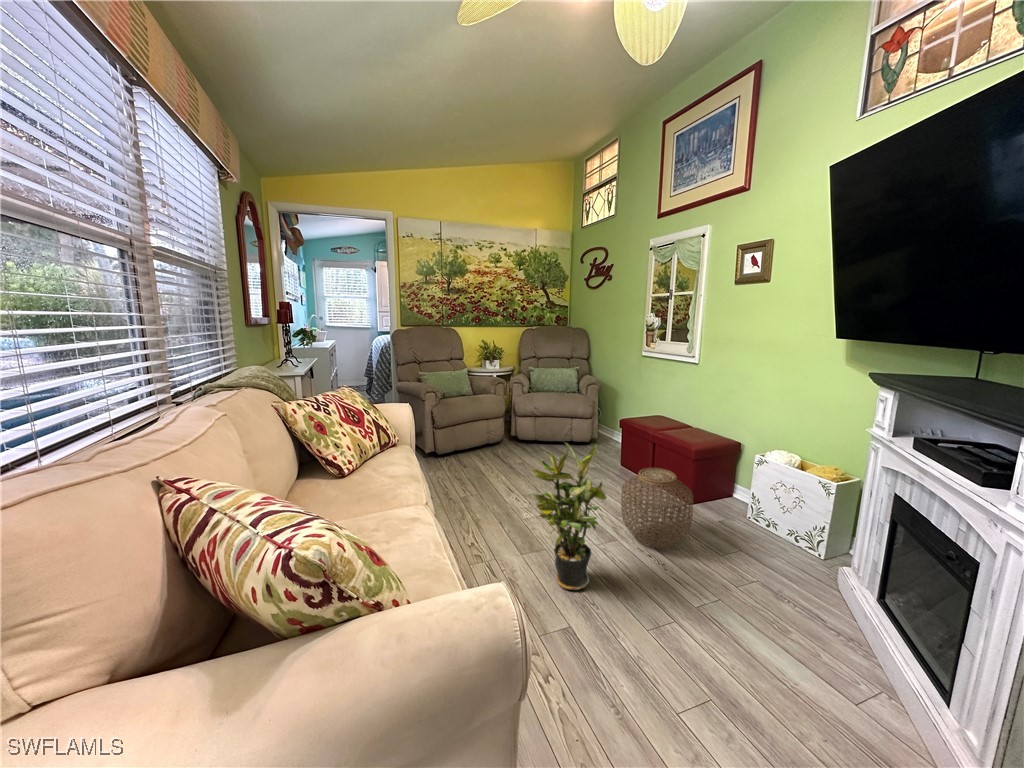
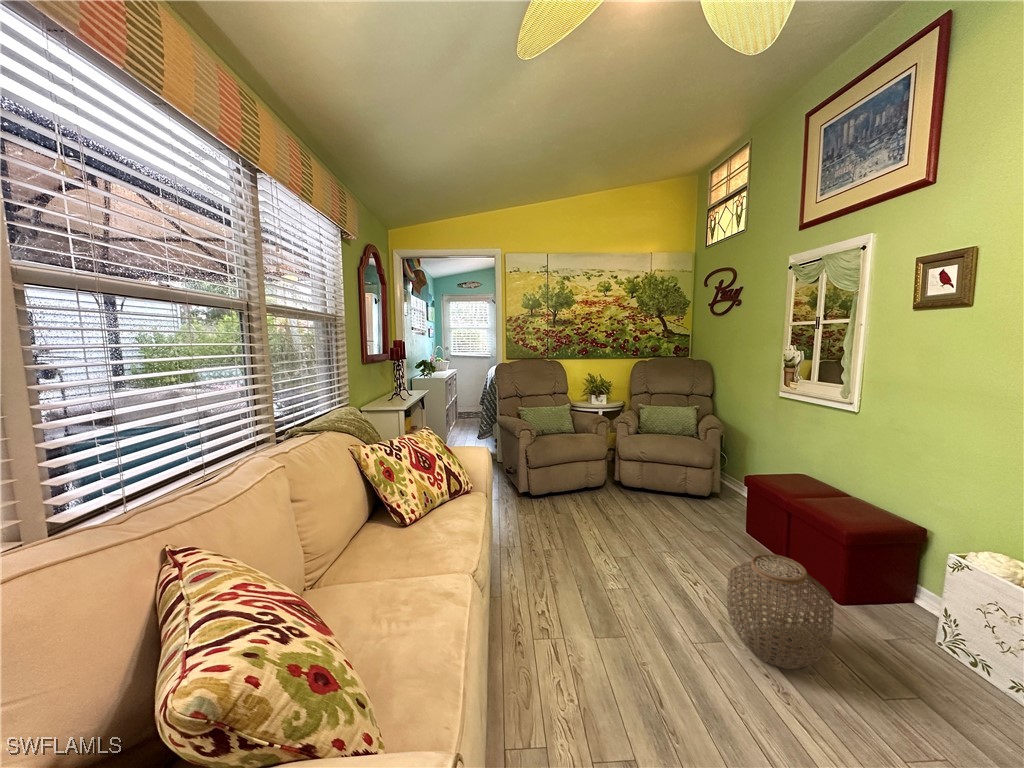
potted plant: present [532,443,606,590] -> none [594,514,693,705]

